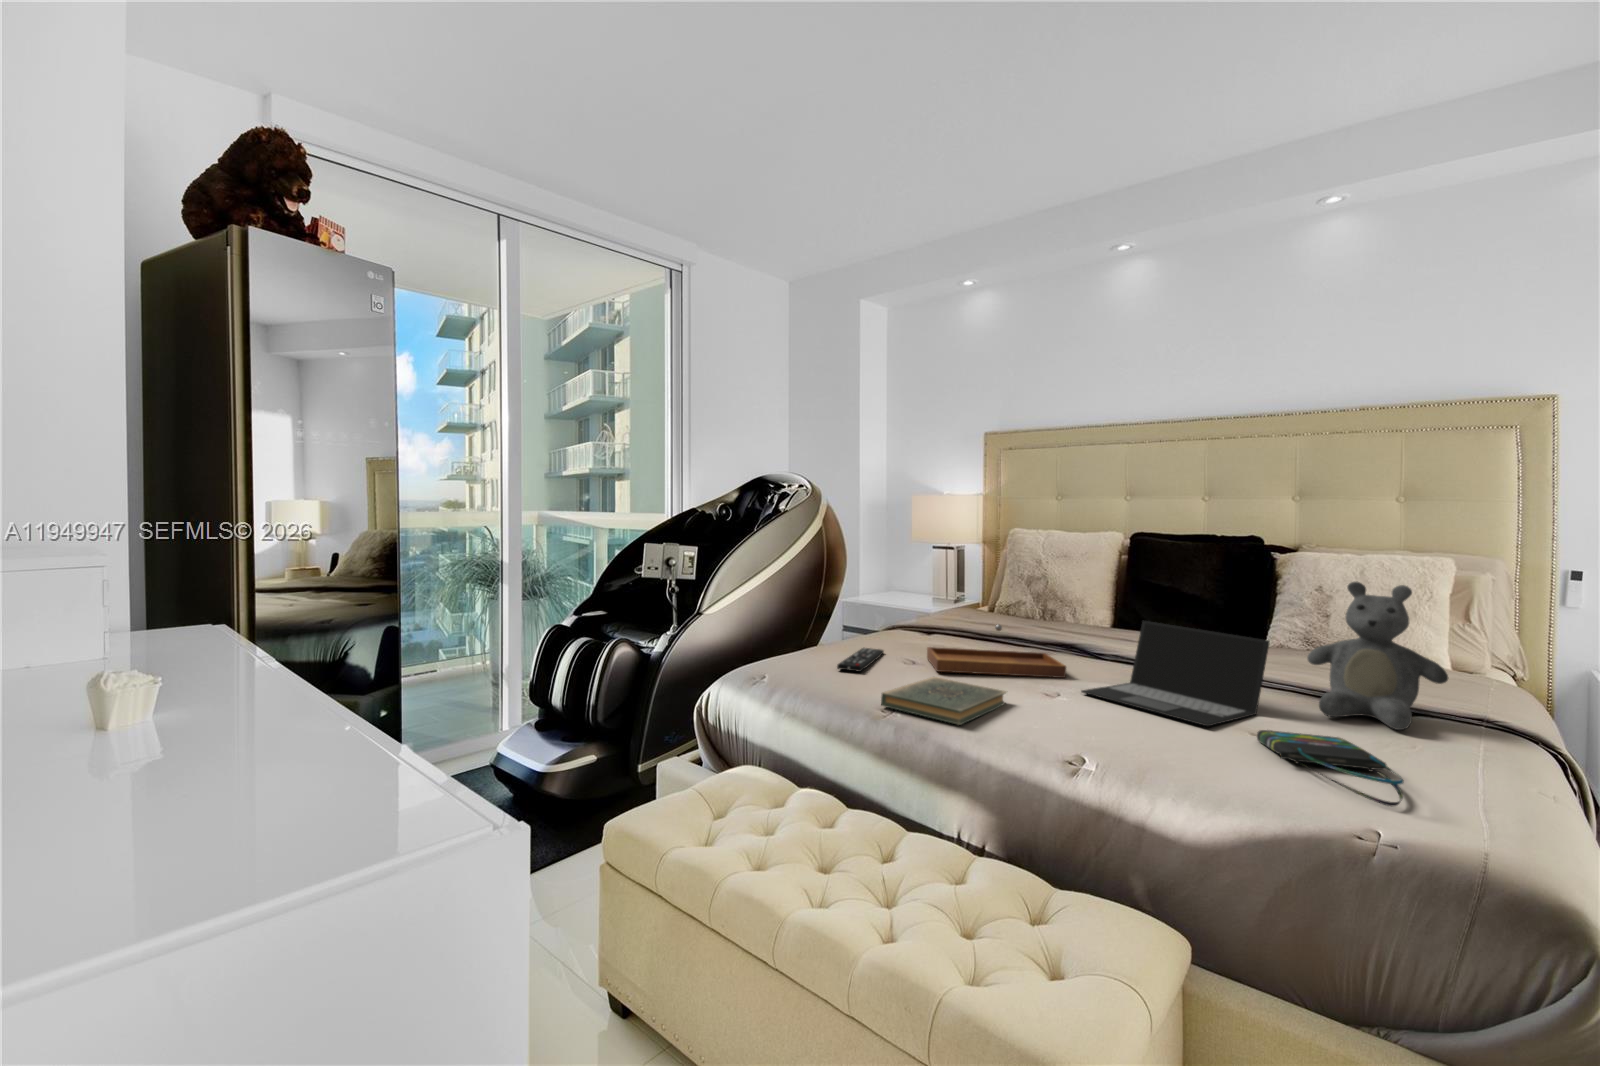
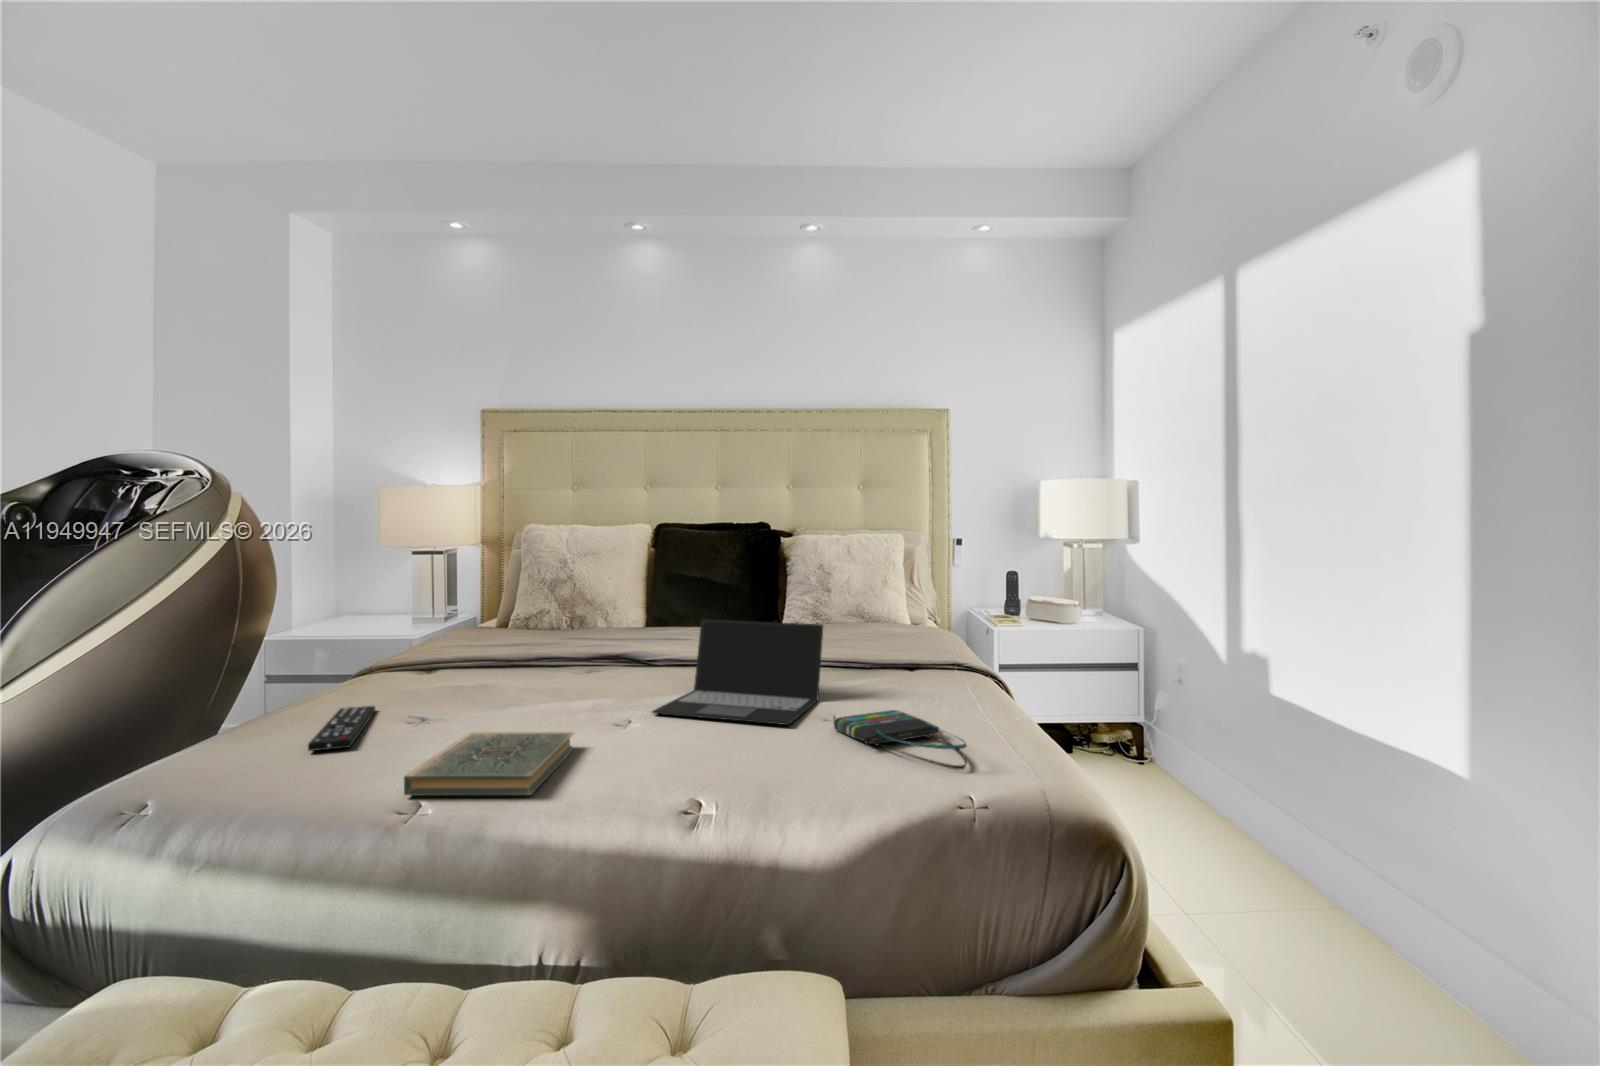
teddy bear: present [1307,582,1448,730] -> none [845,559,947,691]
tray: present [927,624,1066,678] -> none [443,646,626,723]

